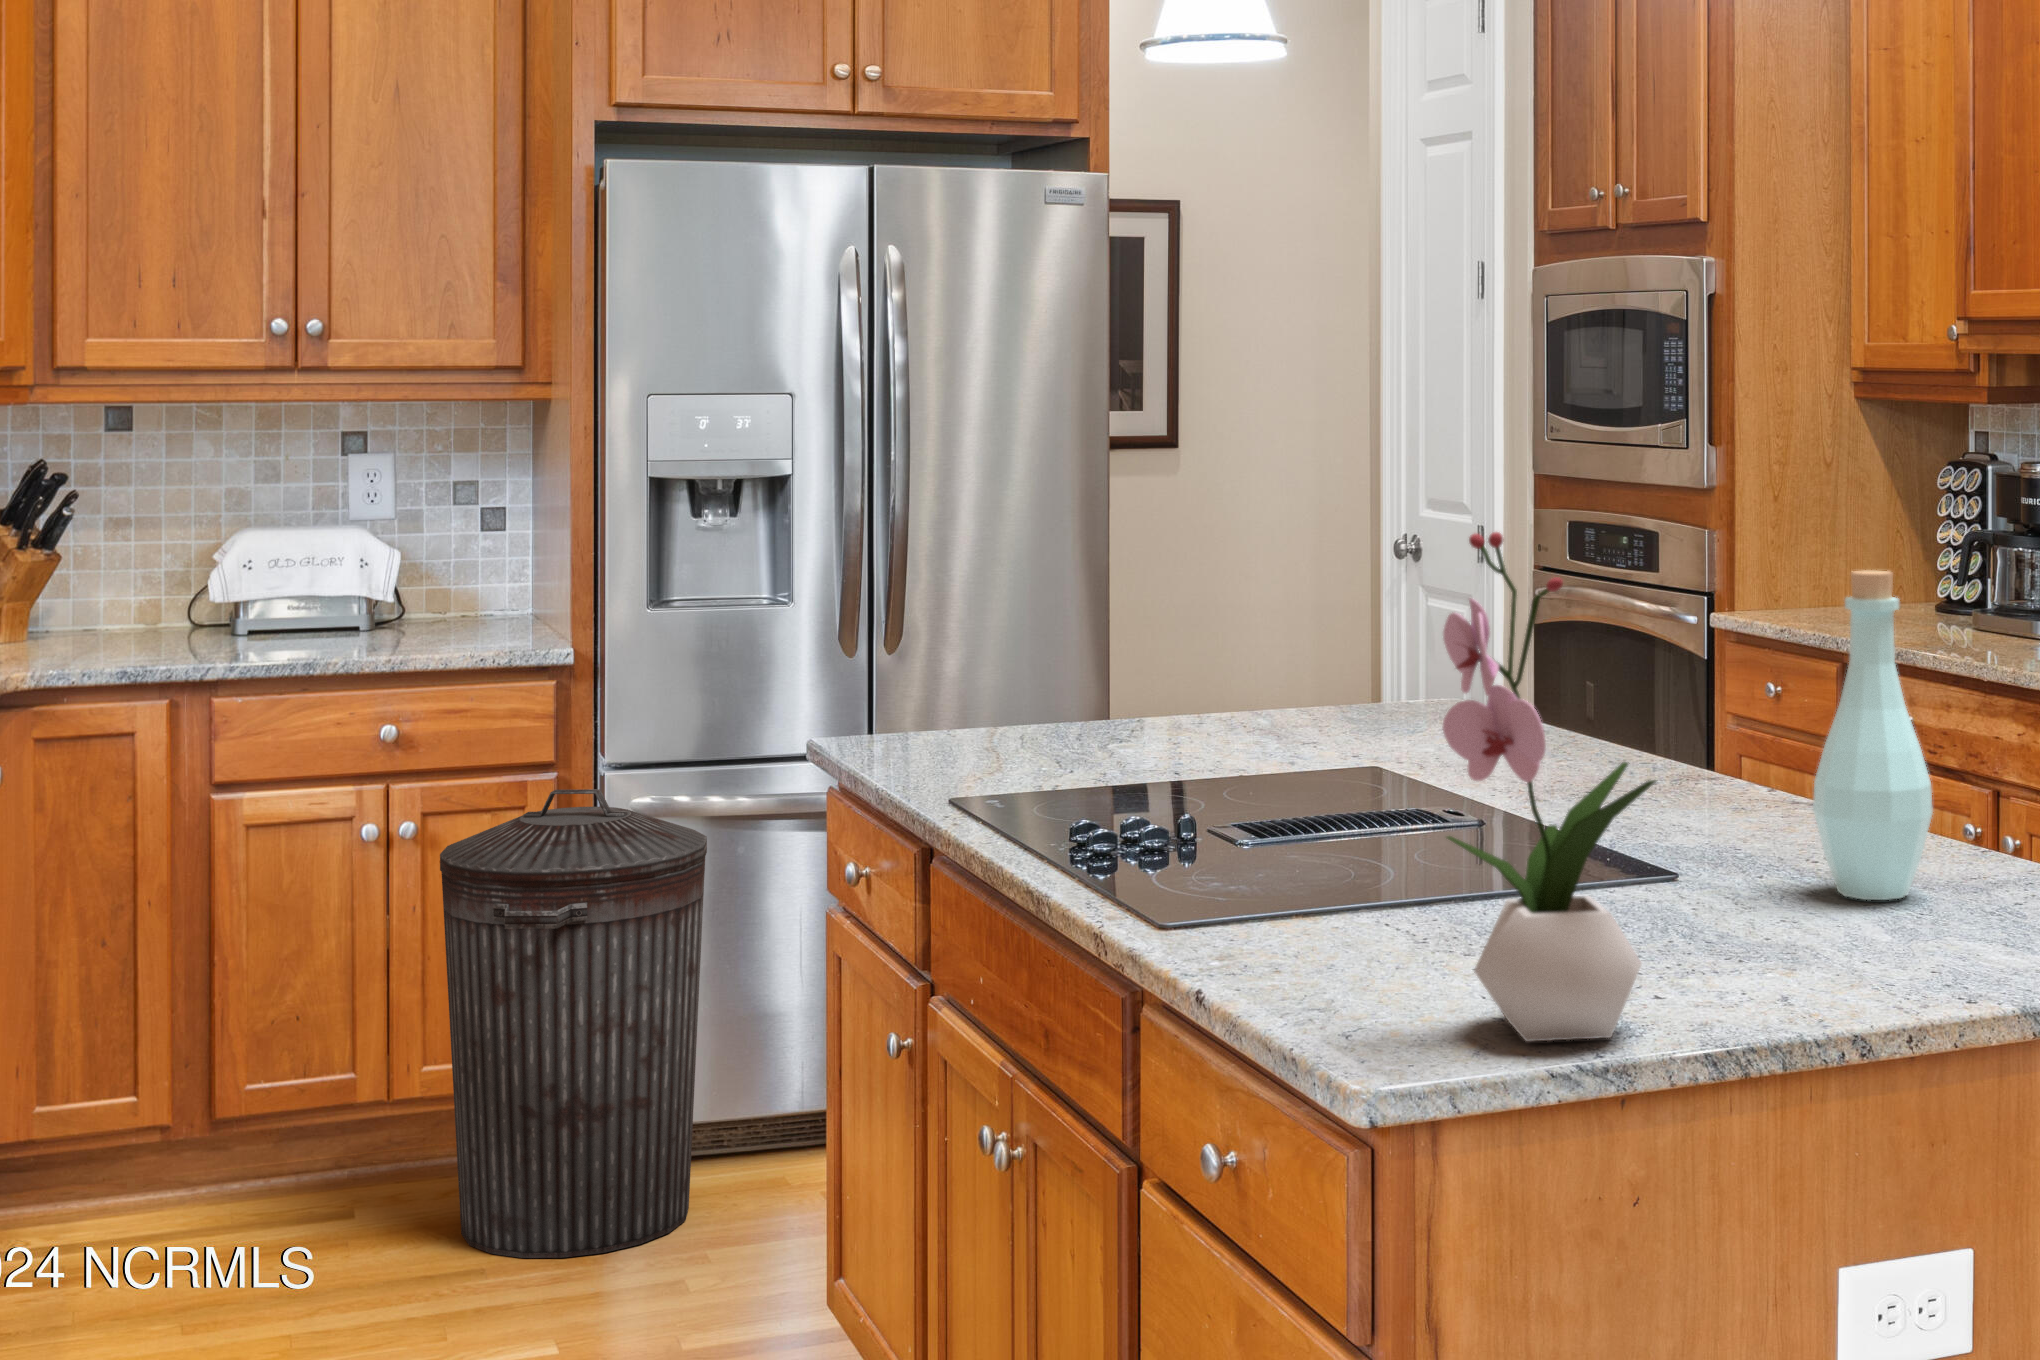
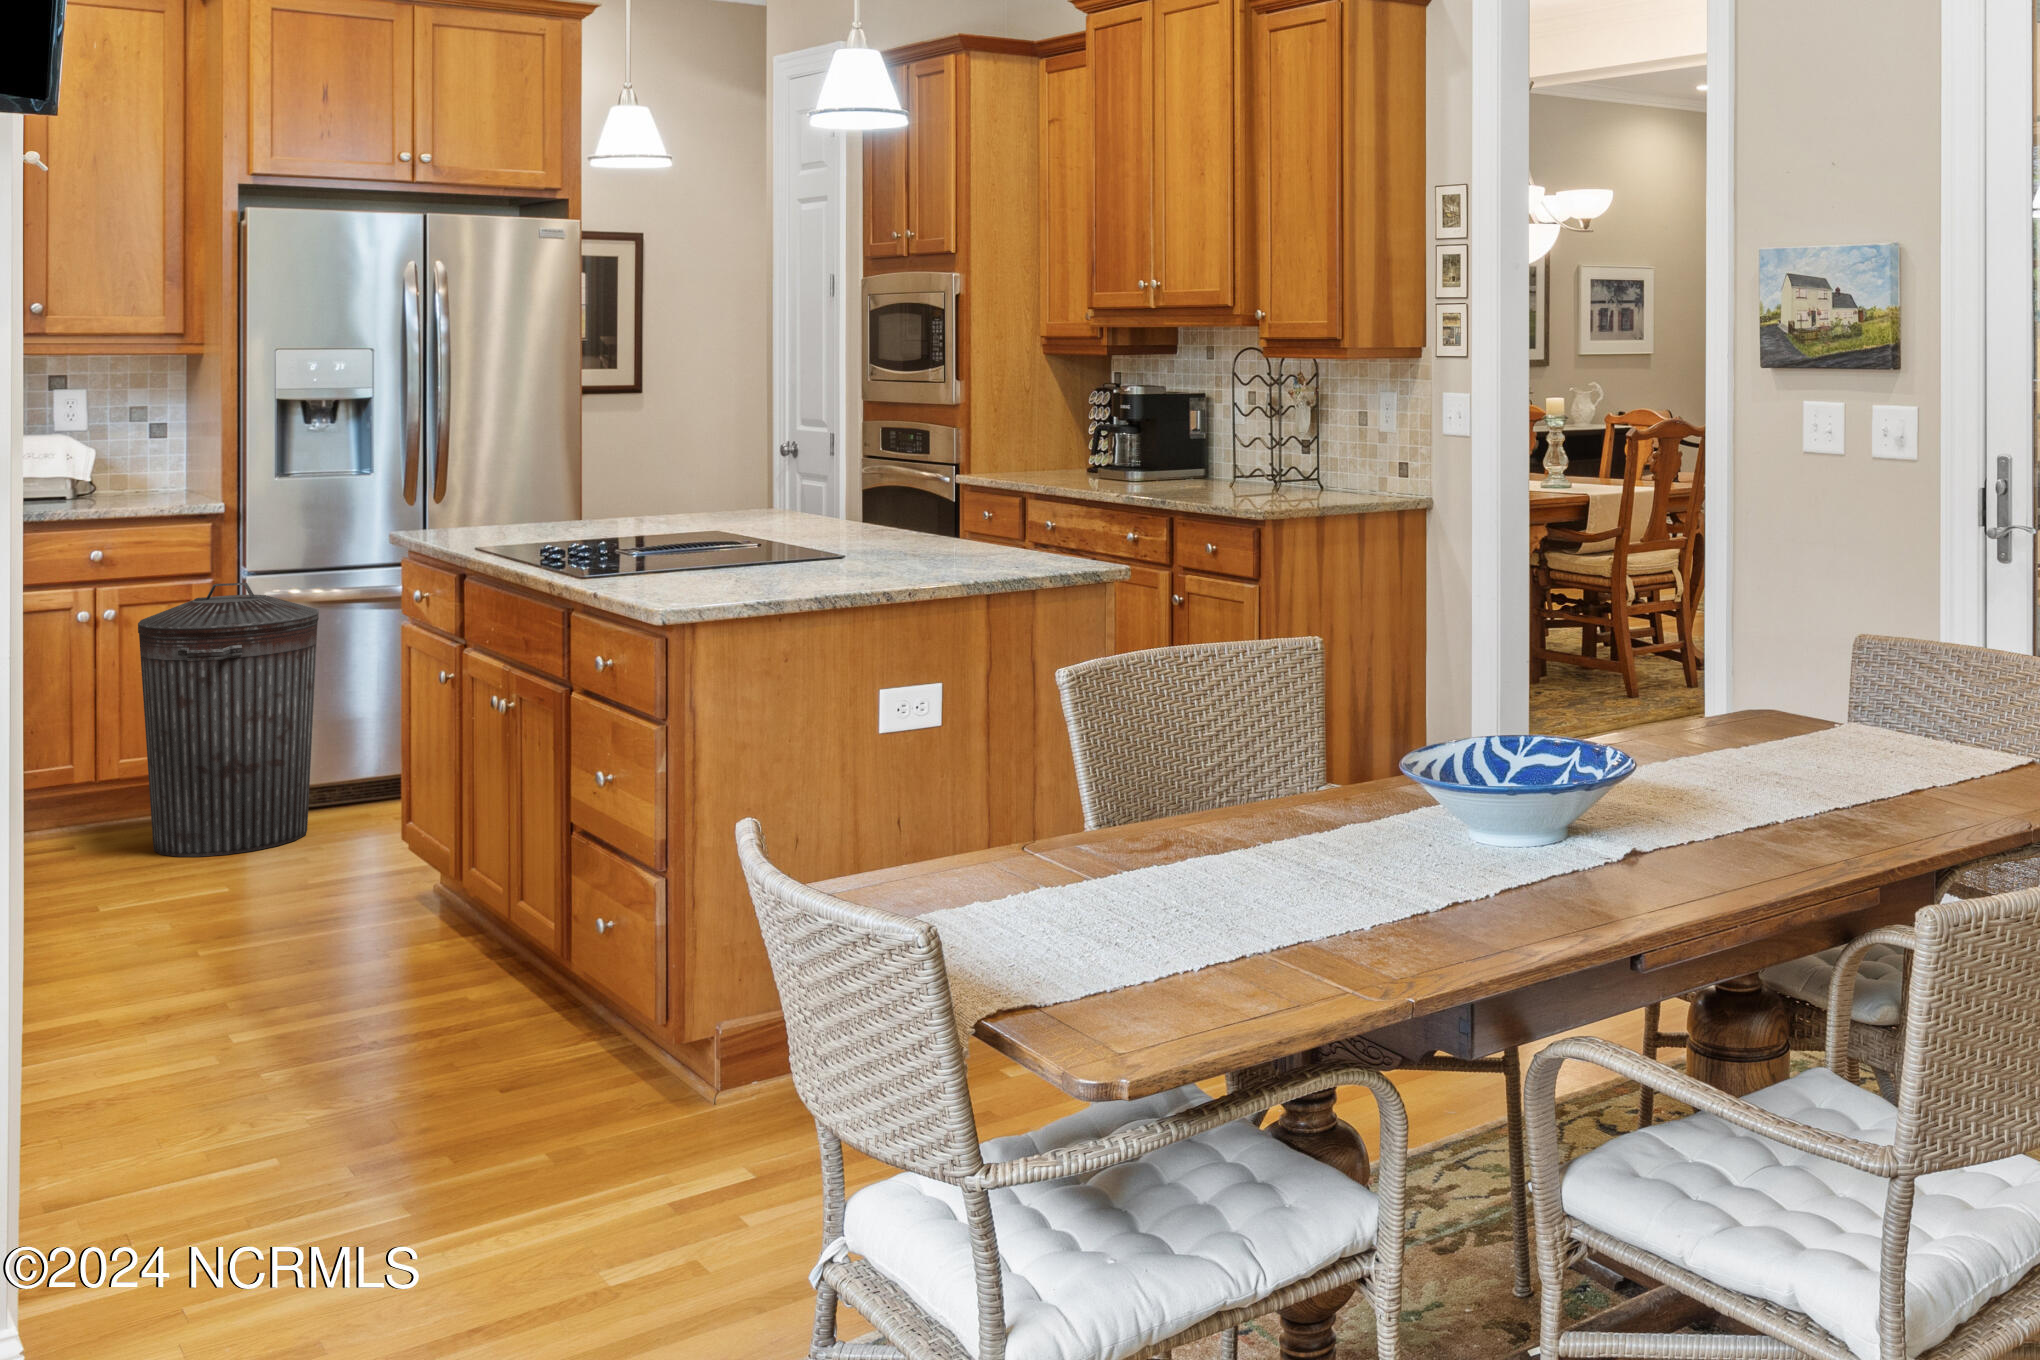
flower arrangement: present [1443,532,1656,1042] -> none [704,390,795,596]
bottle: present [1813,570,1933,900] -> none [903,415,957,559]

